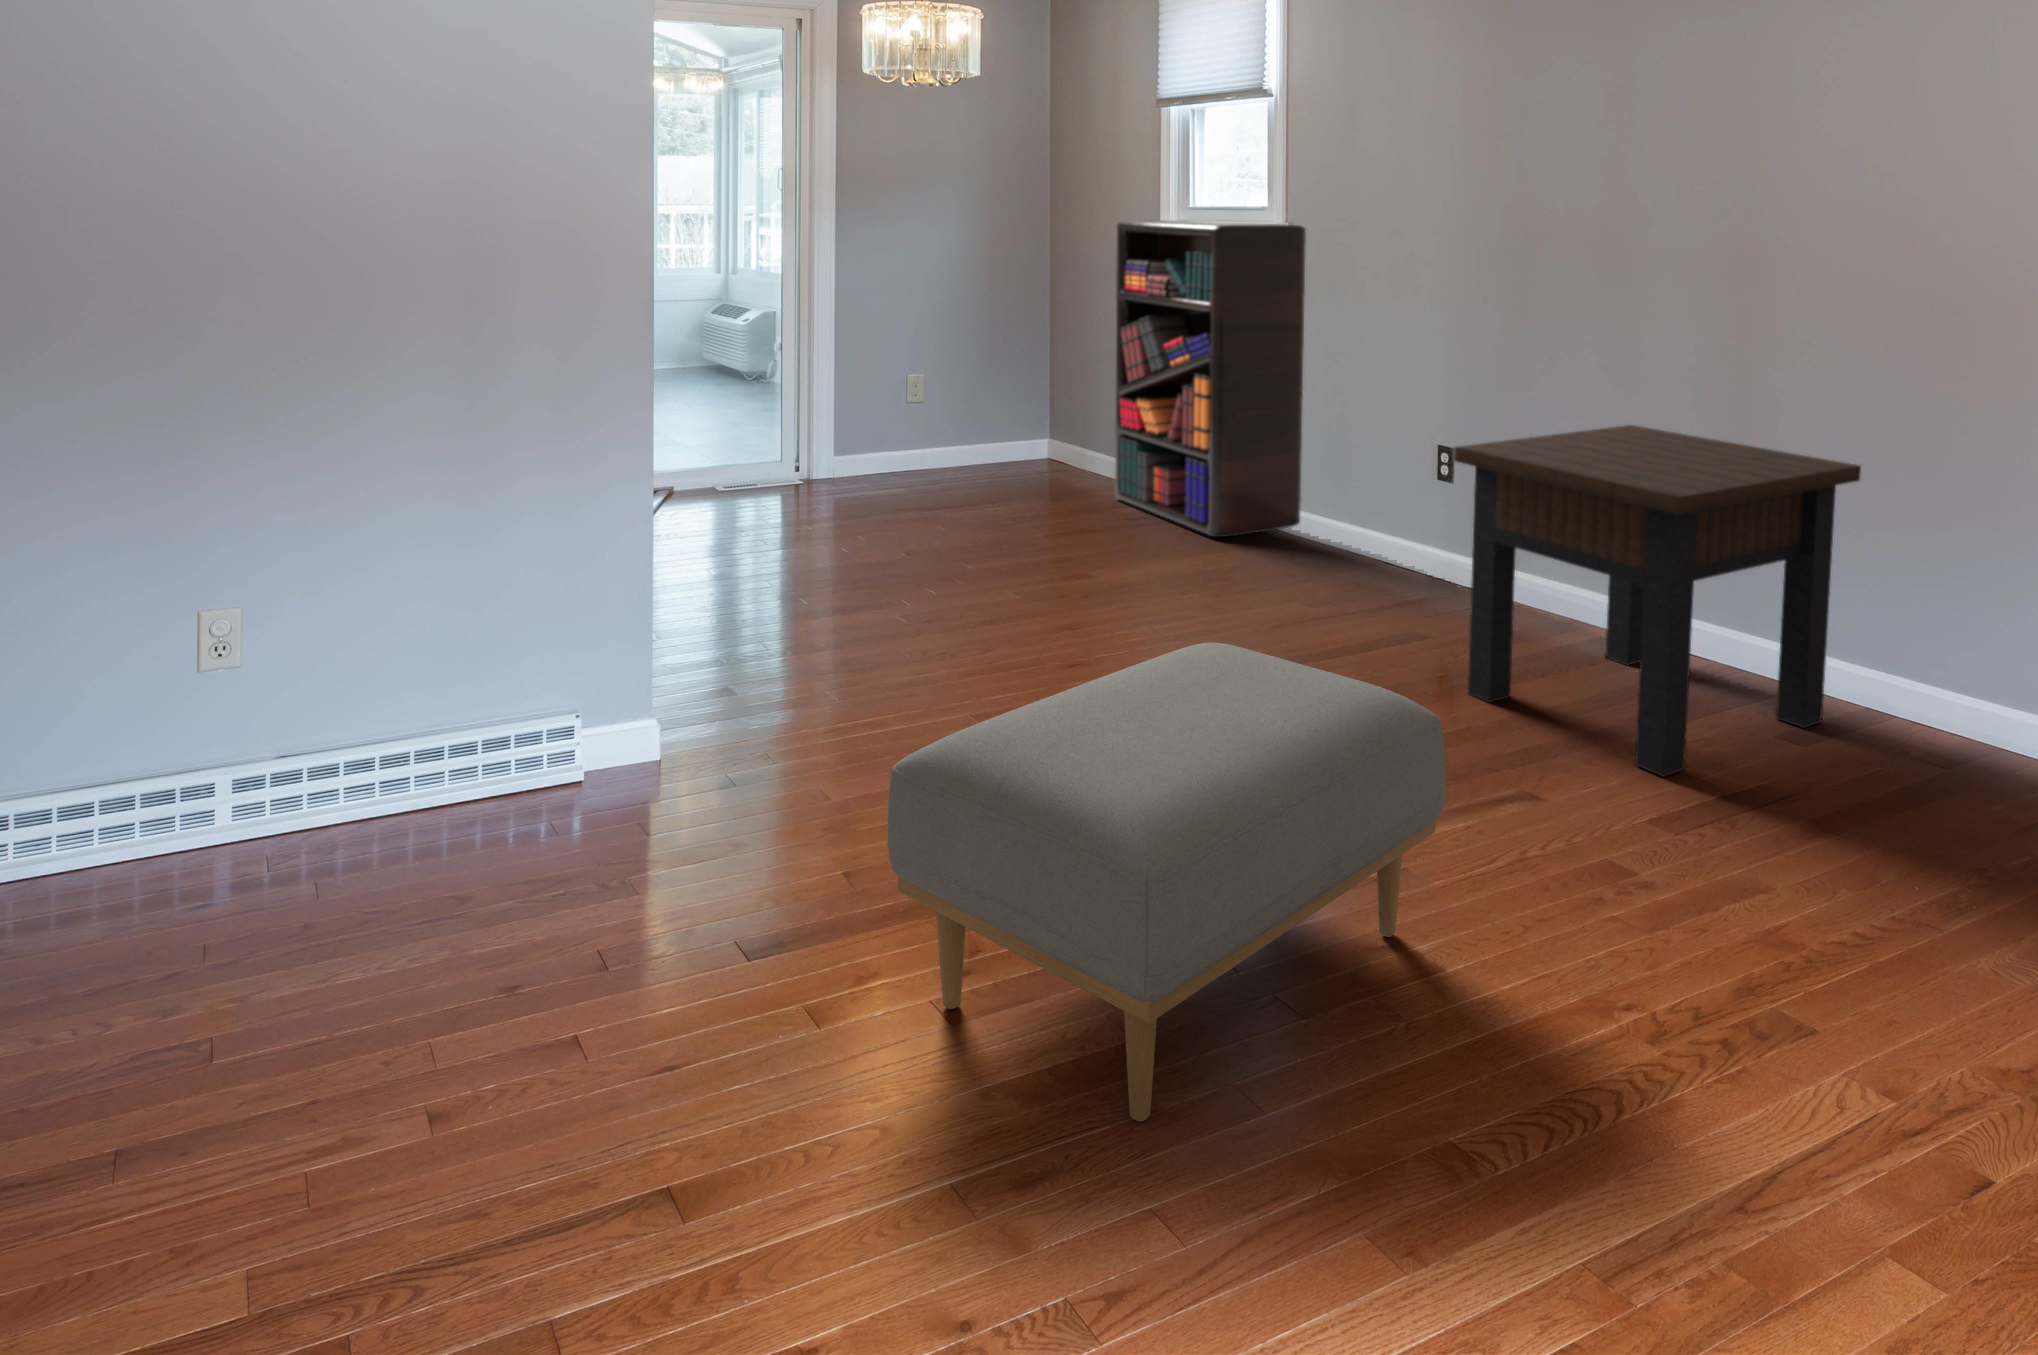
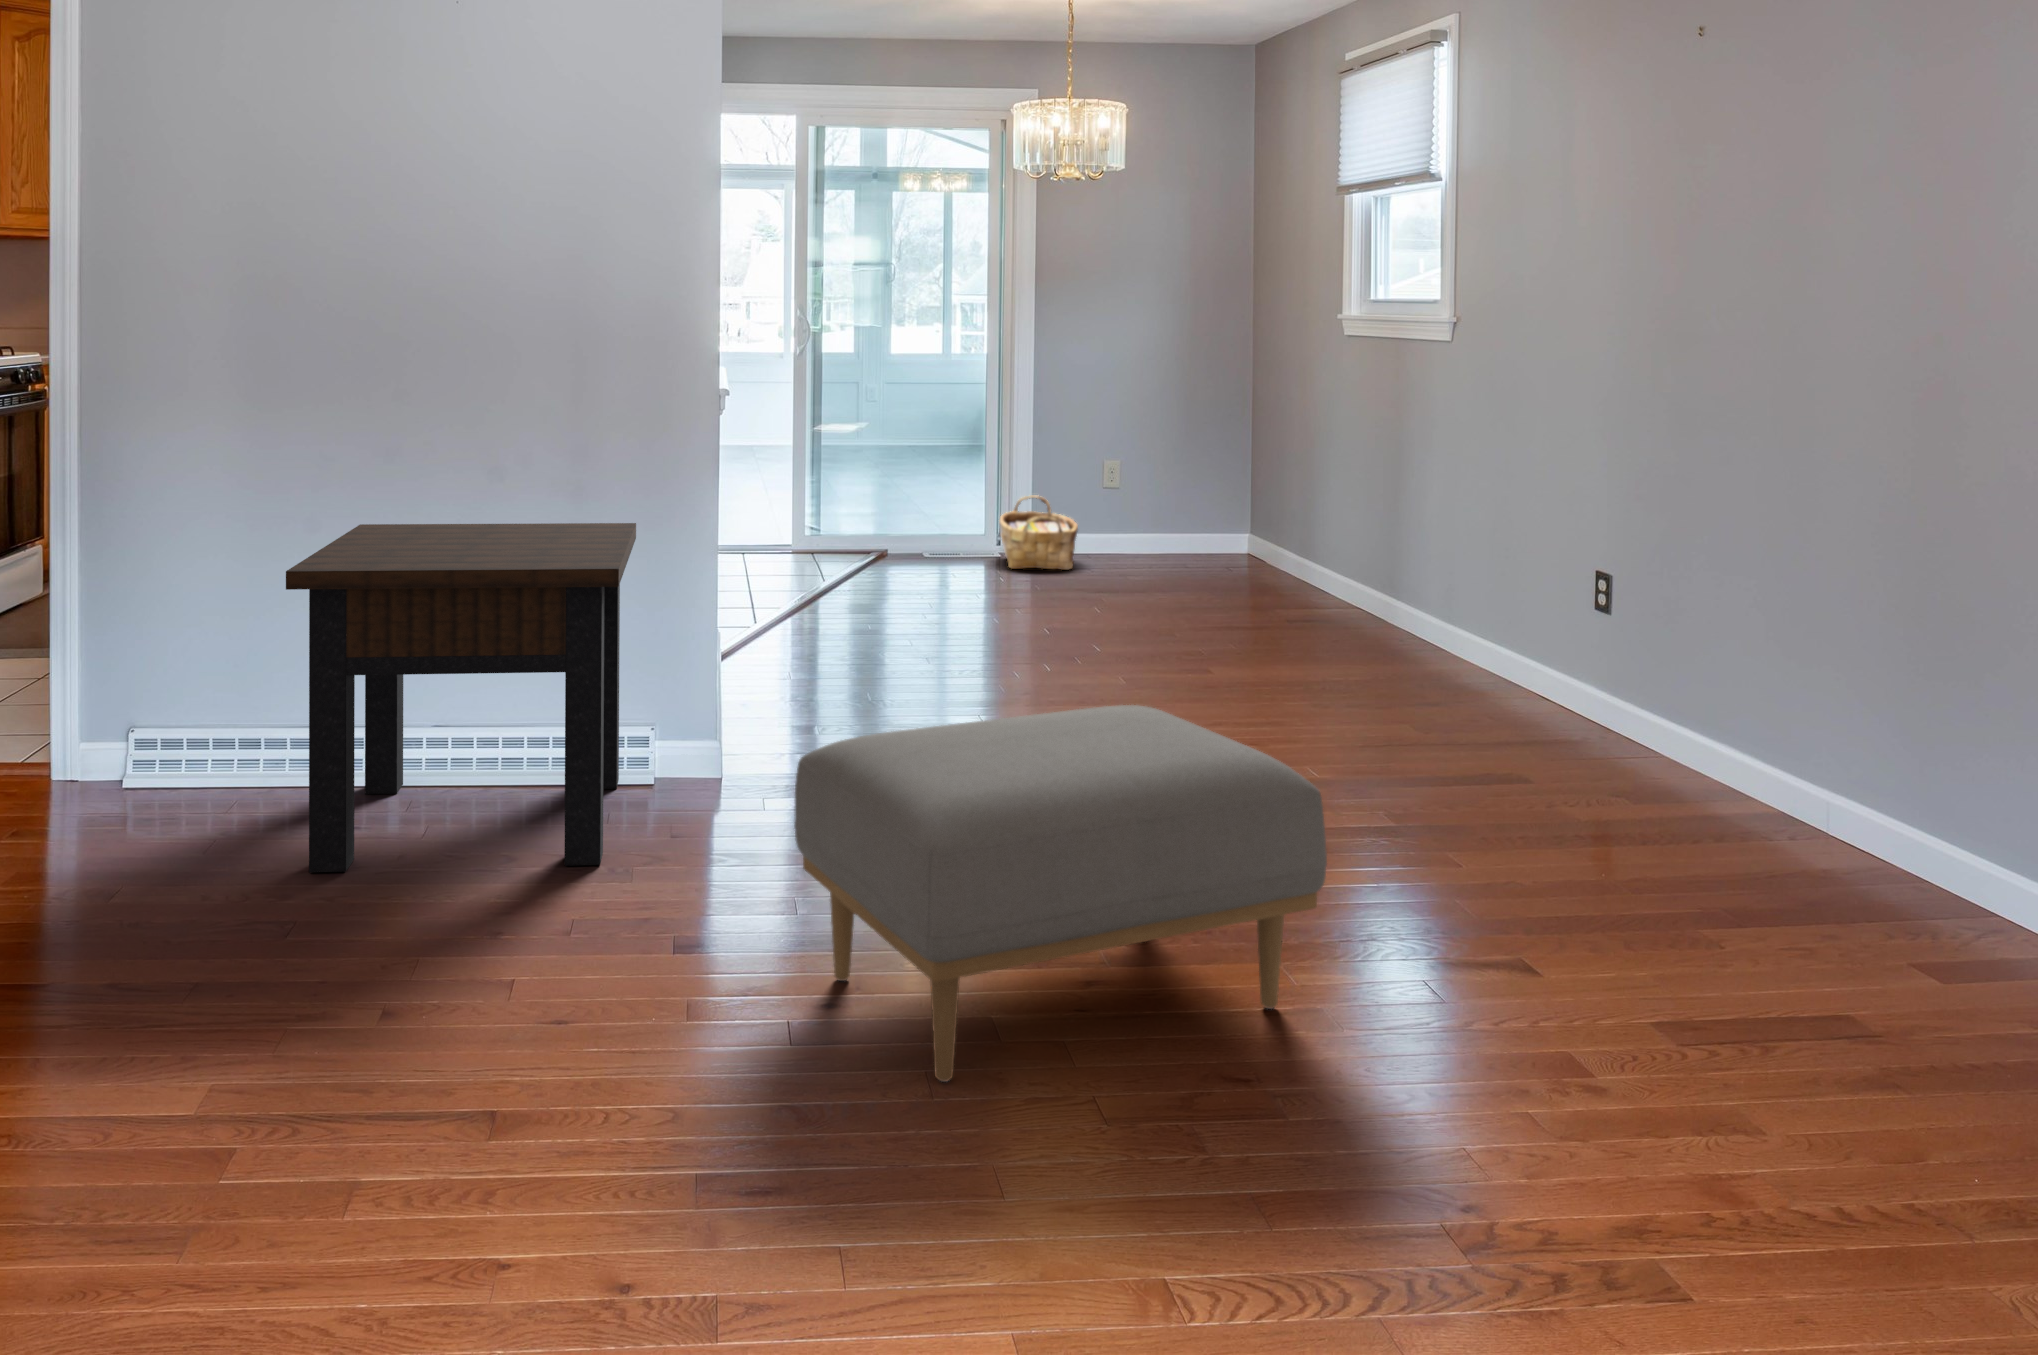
bookshelf: present [1115,220,1306,537] -> none [1268,316,1468,663]
woven basket: none [830,394,911,469] -> present [999,495,1078,570]
side table: present [1454,425,1861,777] -> present [286,523,636,873]

